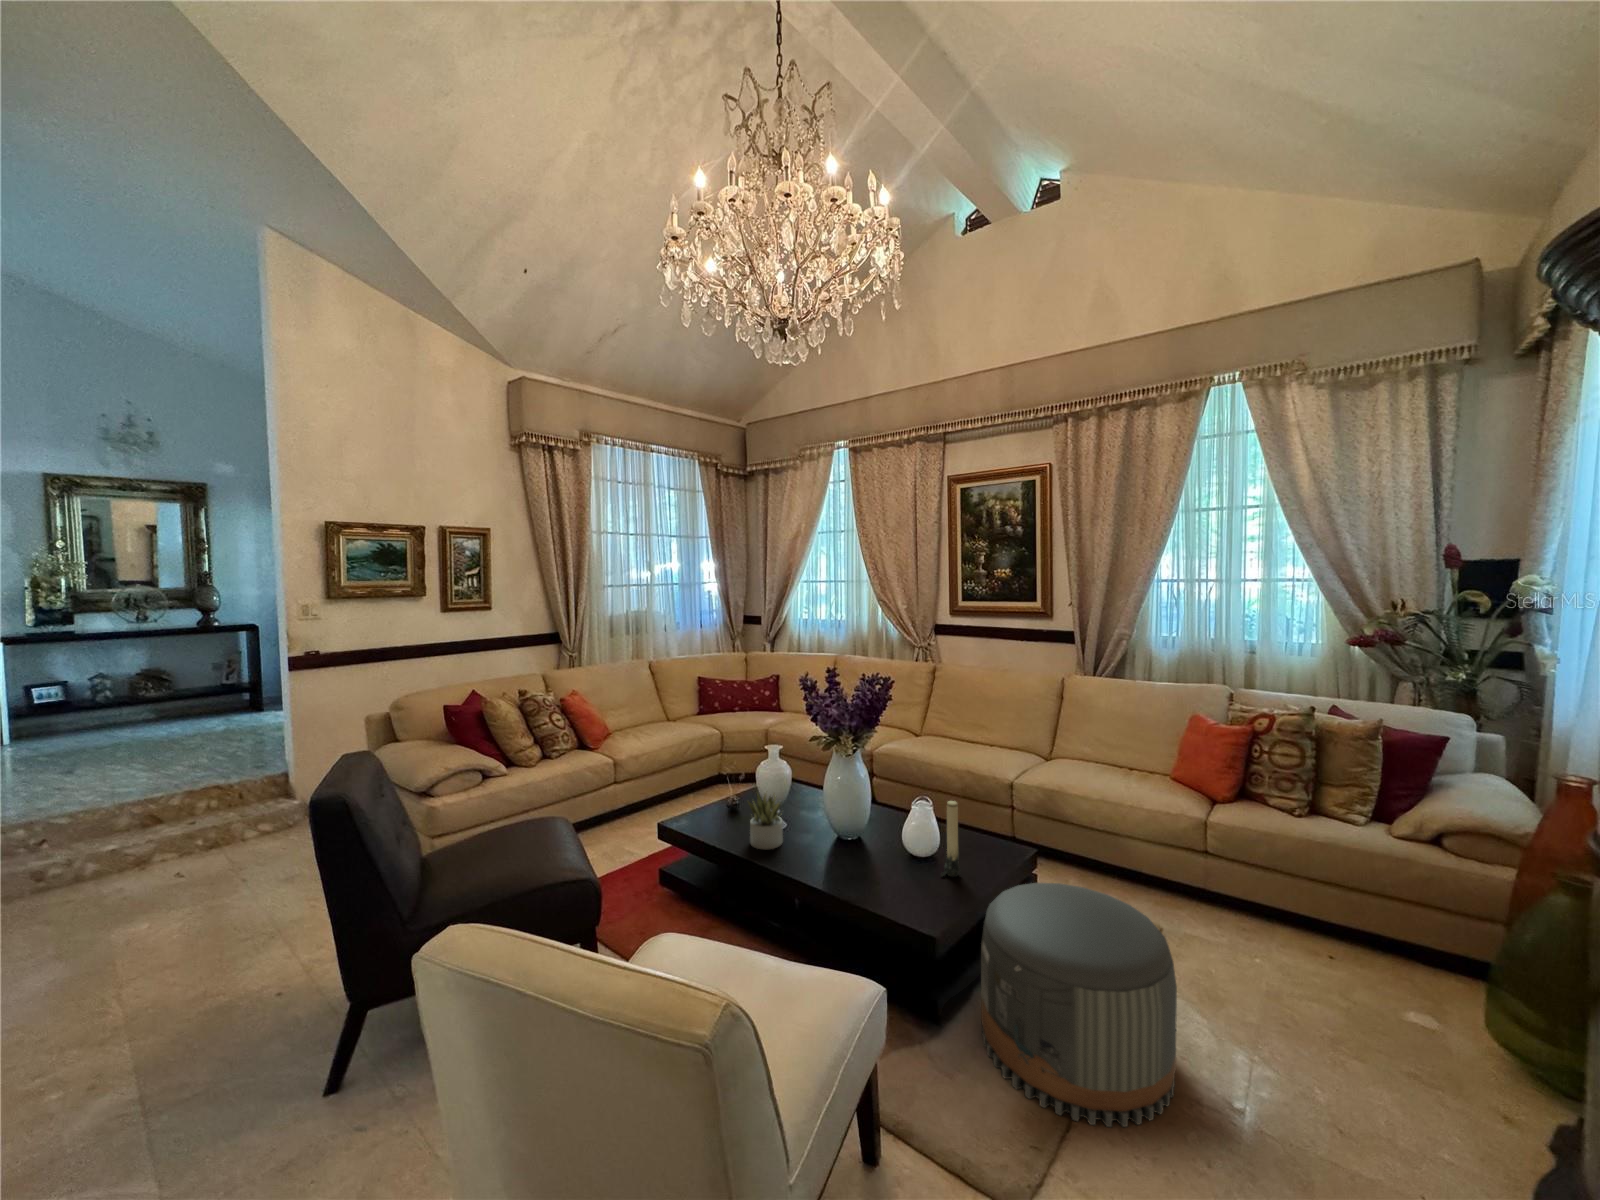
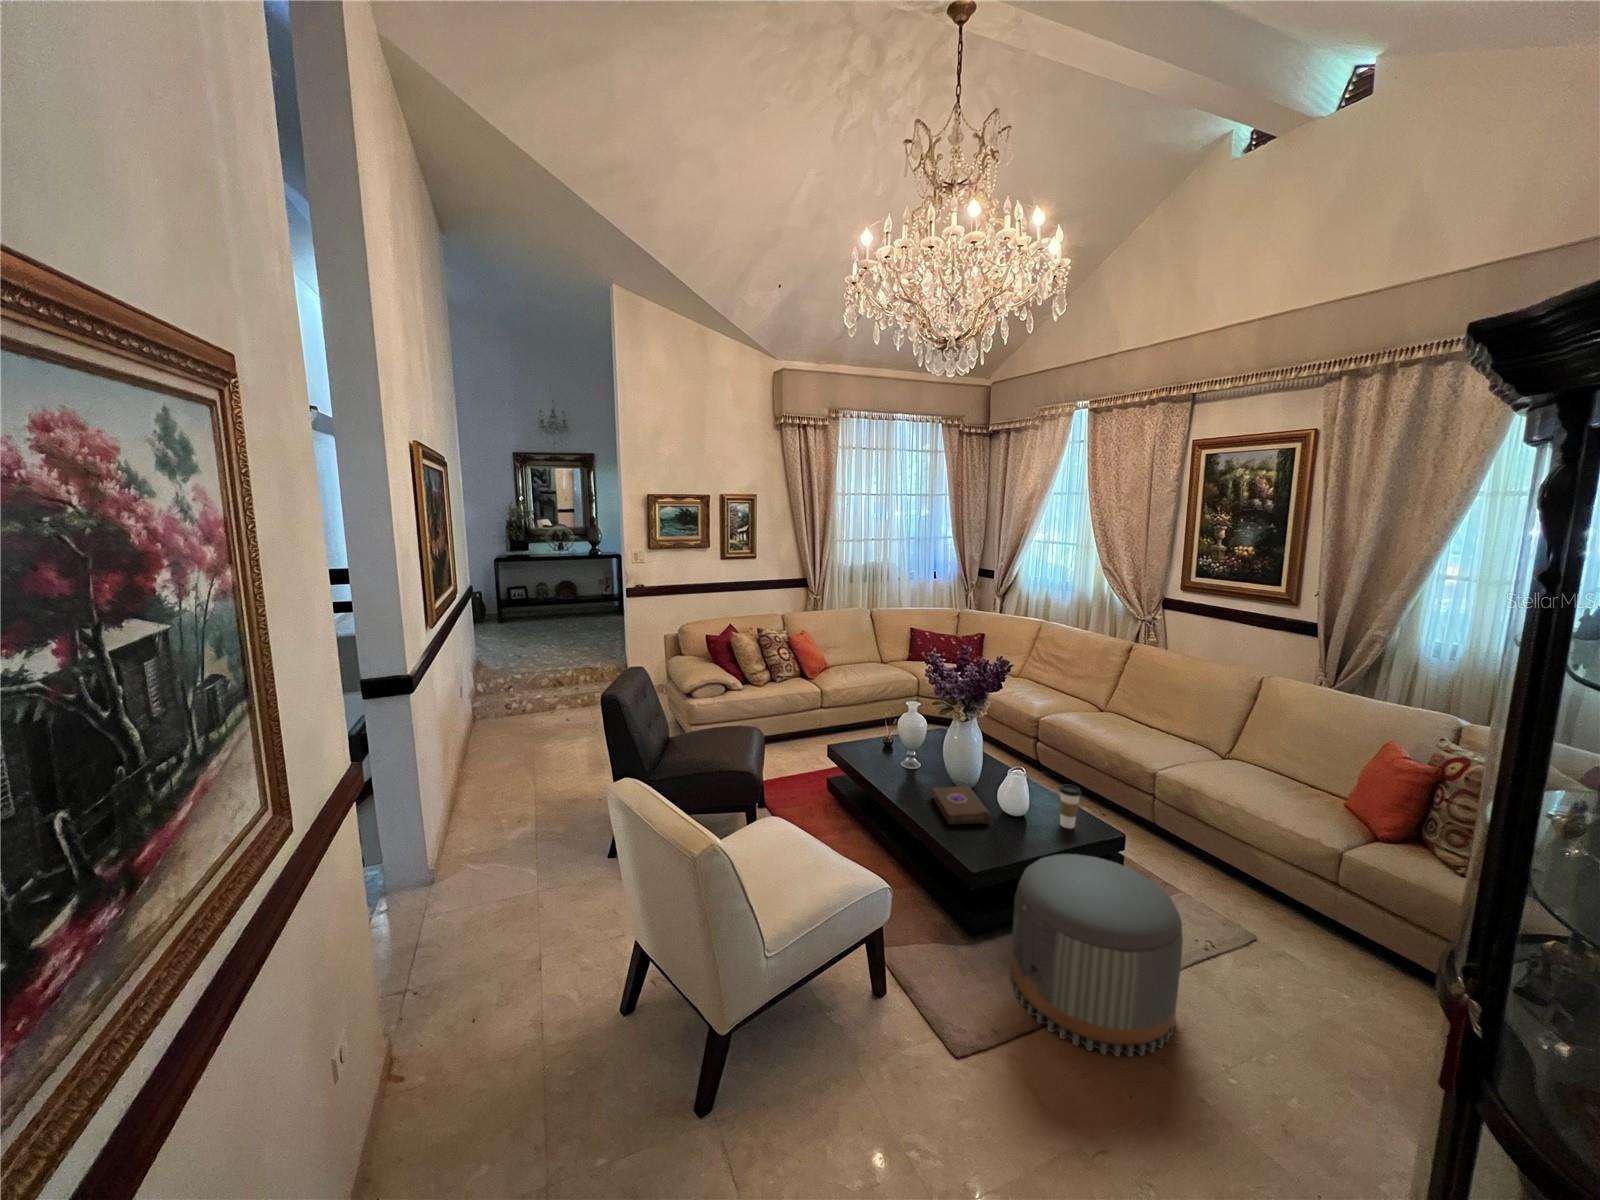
succulent plant: present [748,793,783,850] -> none [883,733,913,780]
candle: present [941,801,960,877] -> none [1019,772,1040,836]
coffee cup: none [964,809,987,858] -> present [1059,785,1081,828]
book: none [824,836,908,889] -> present [933,785,992,825]

